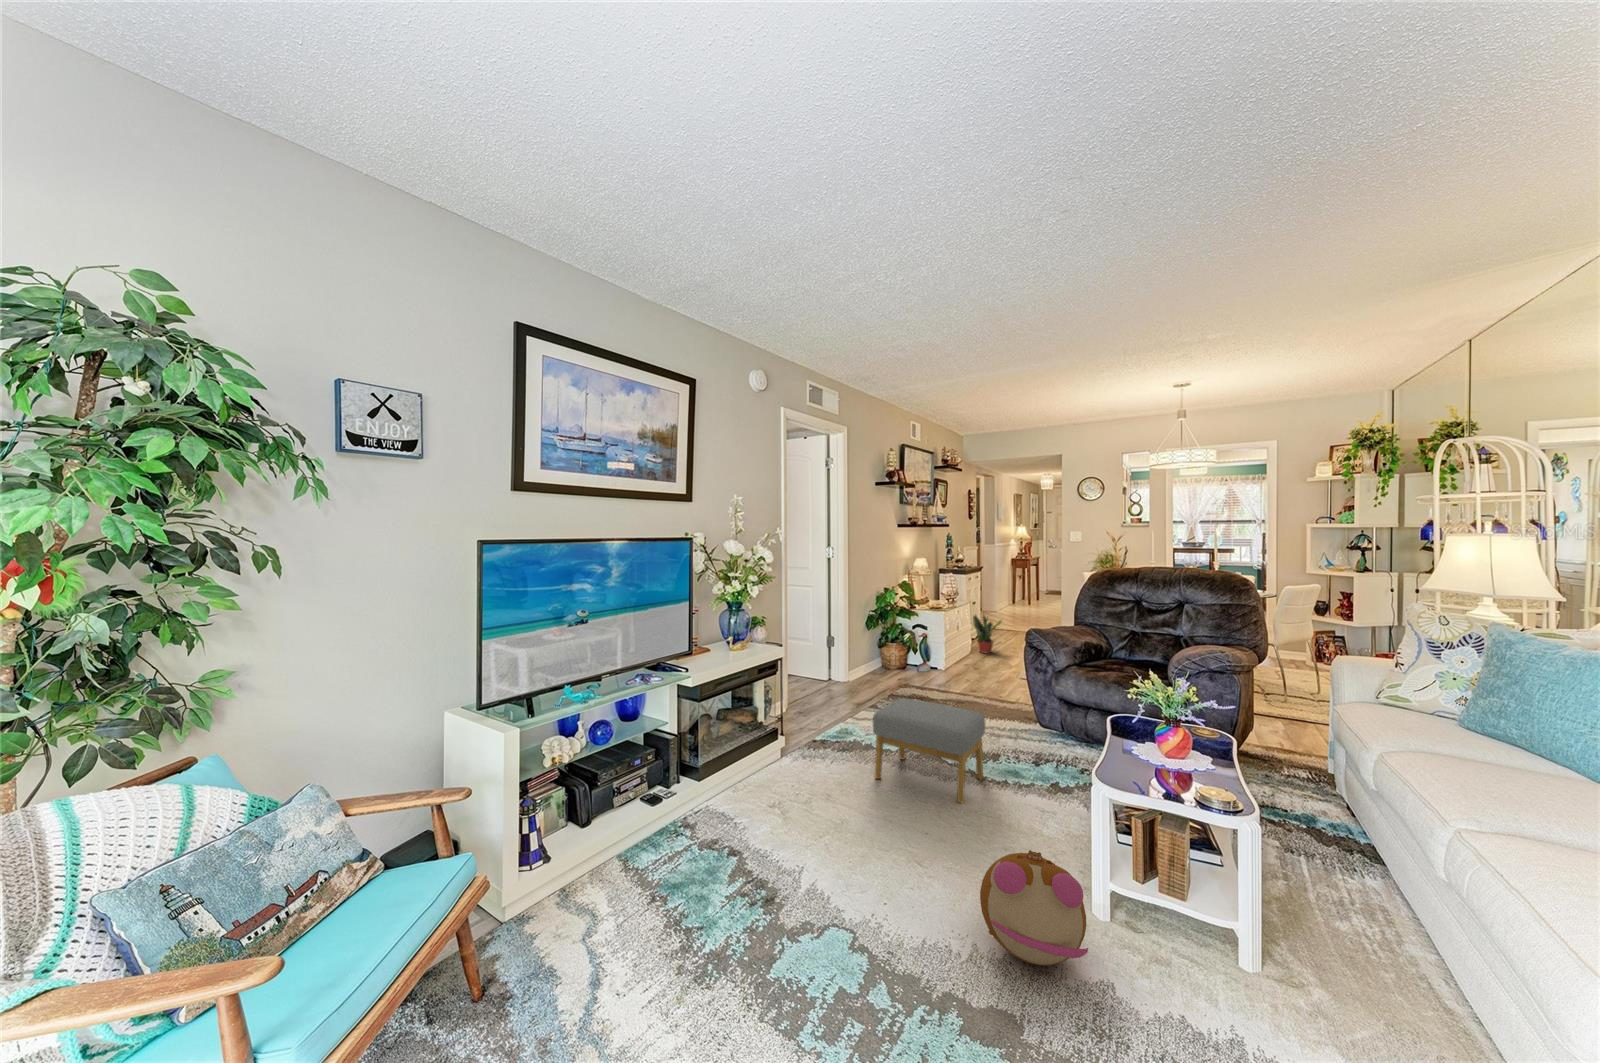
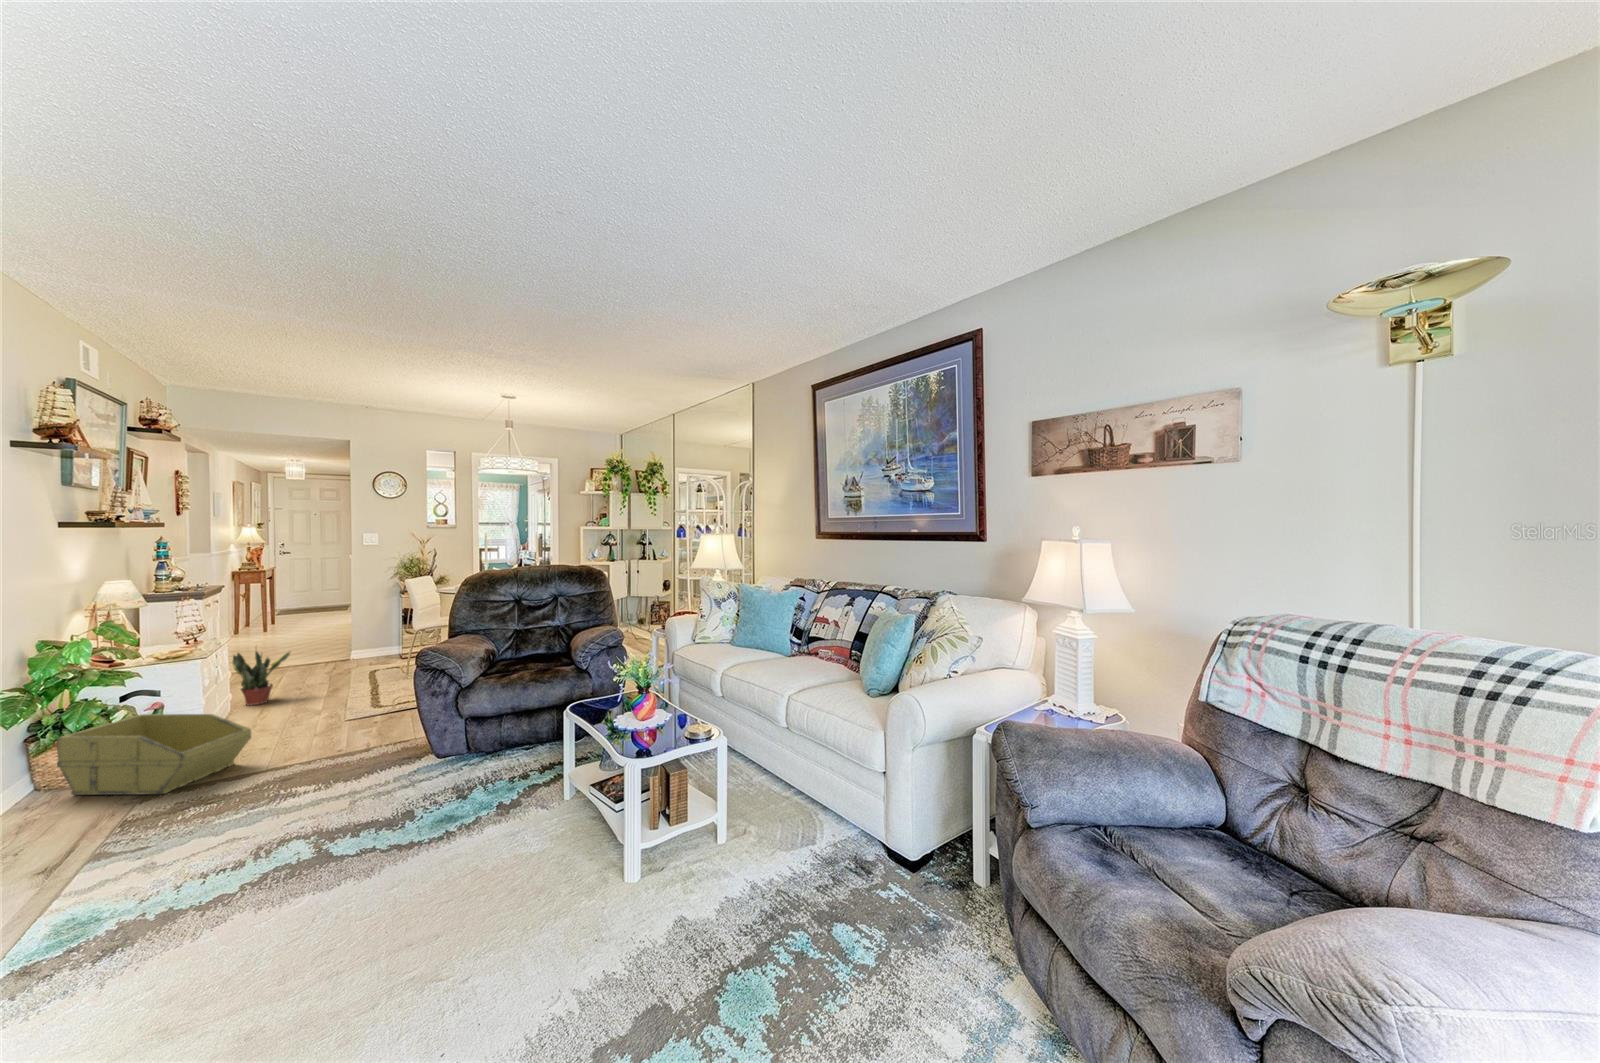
storage bin: none [884,640,954,689] -> present [56,714,252,795]
footstool: present [873,698,985,803] -> none [226,763,425,951]
plush toy: present [980,850,1088,966] -> none [580,853,699,977]

